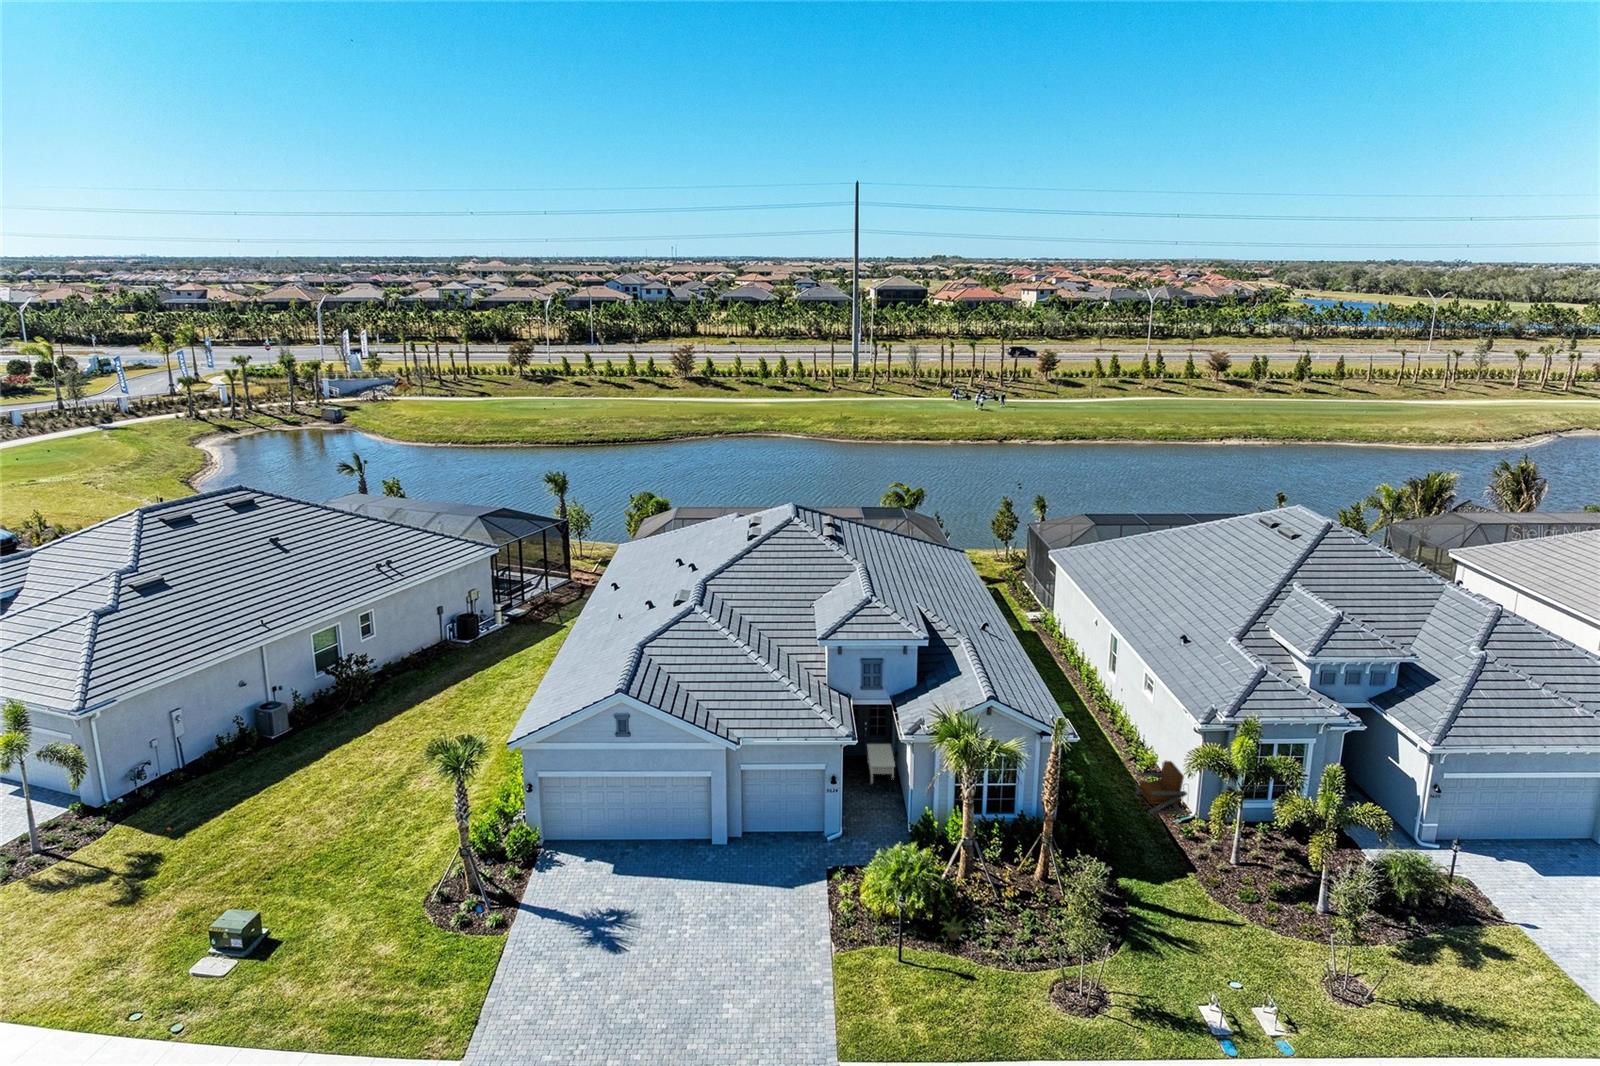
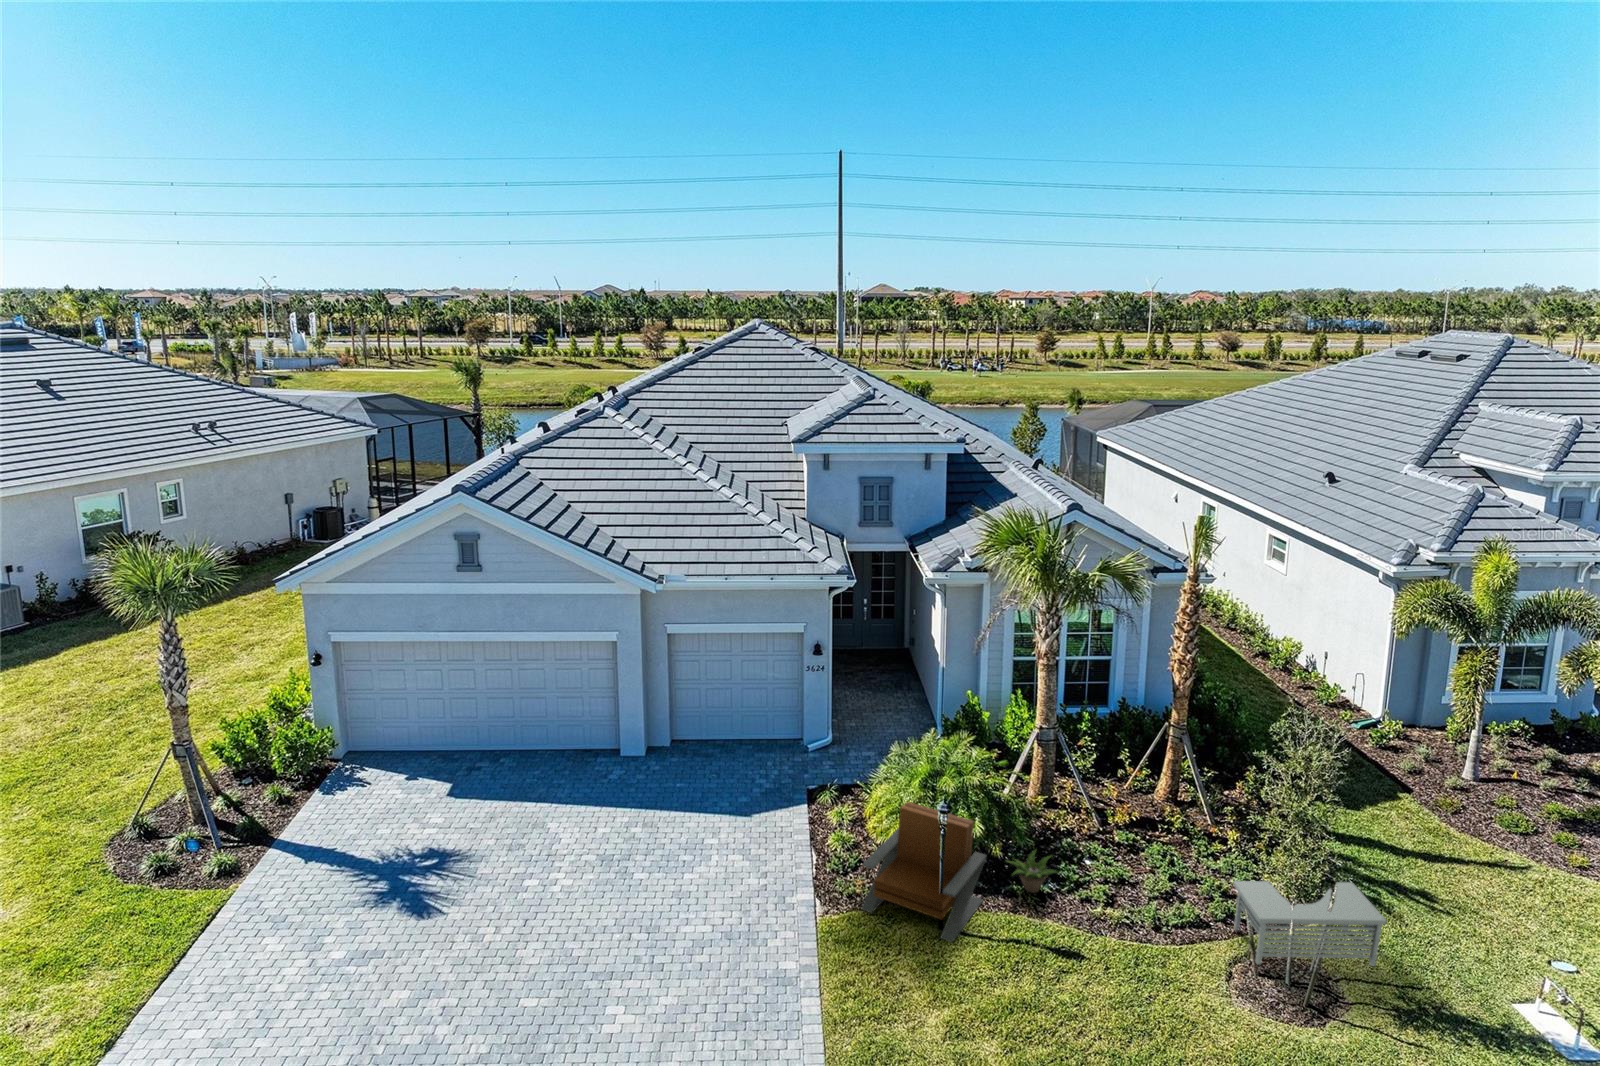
storage bench: present [867,744,895,783] -> present [1233,881,1386,966]
lounge chair: present [1135,761,1187,814] -> present [861,802,986,943]

